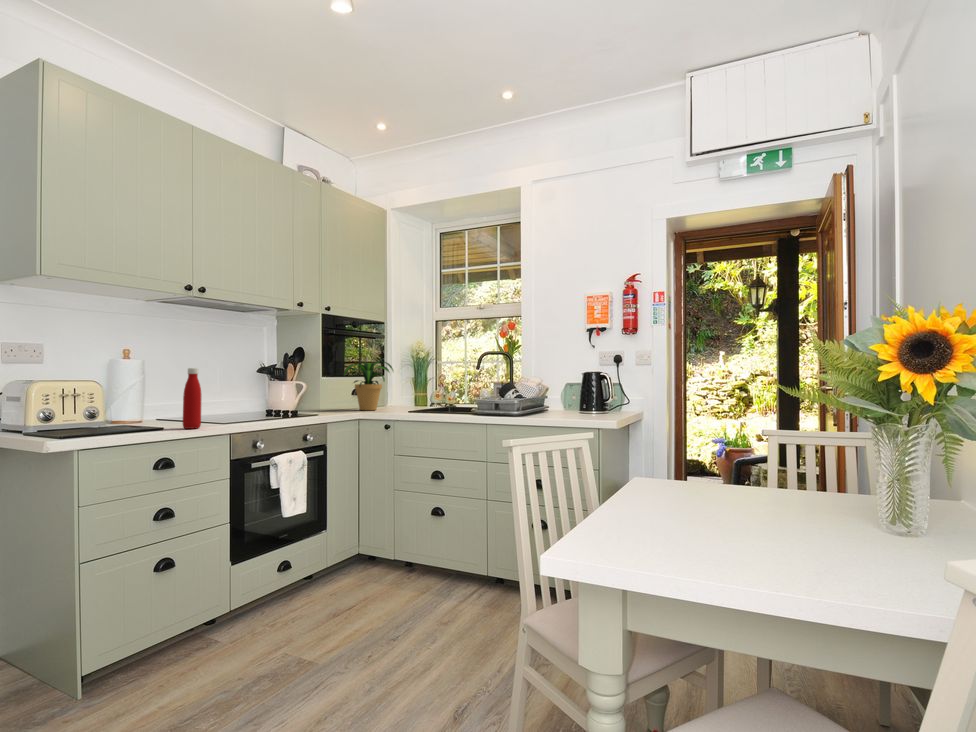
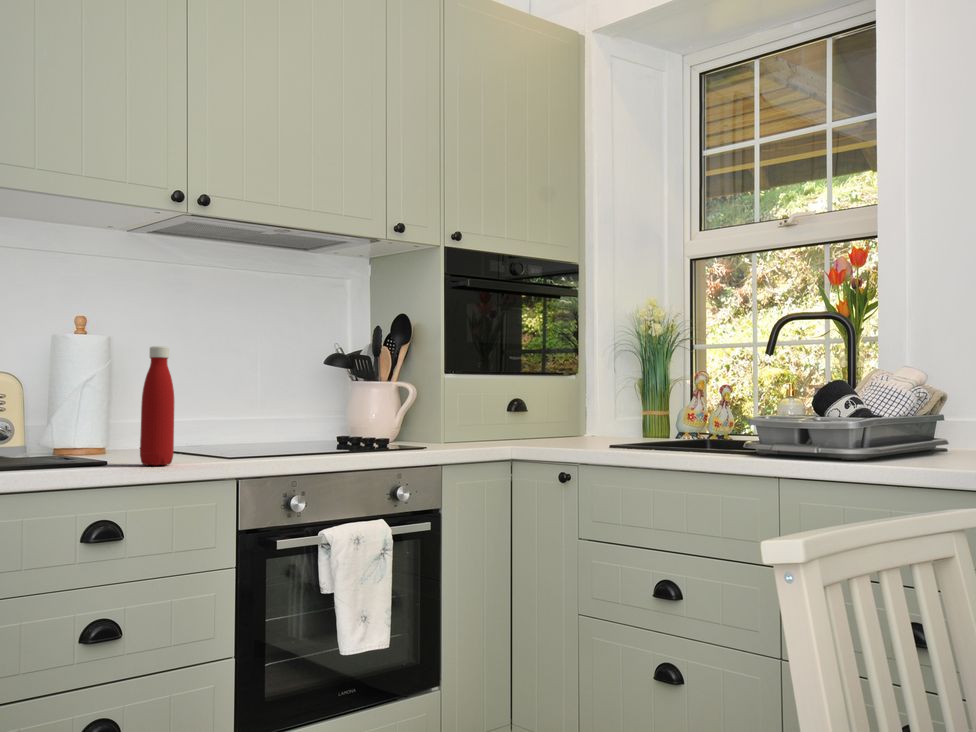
potted plant: present [344,361,393,410] -> none [486,341,590,442]

